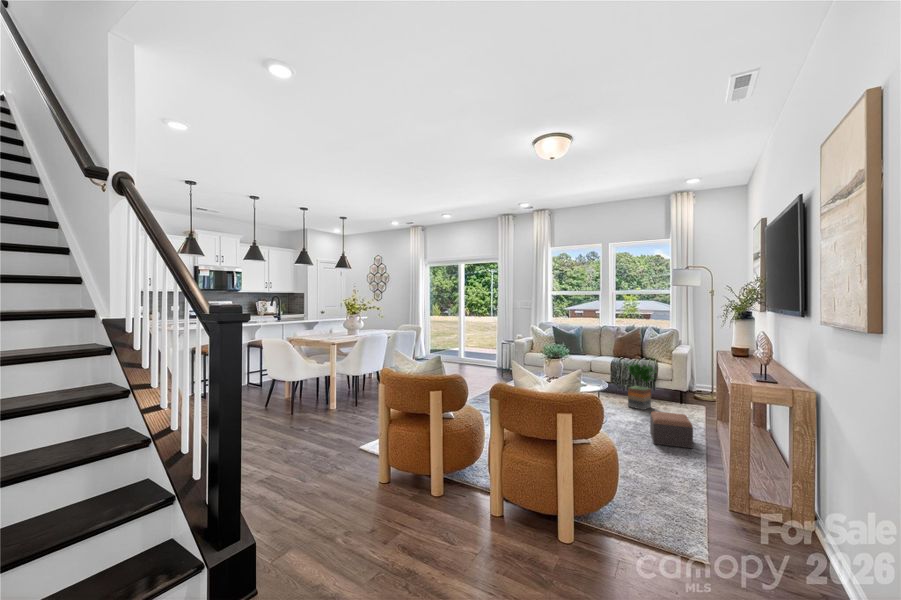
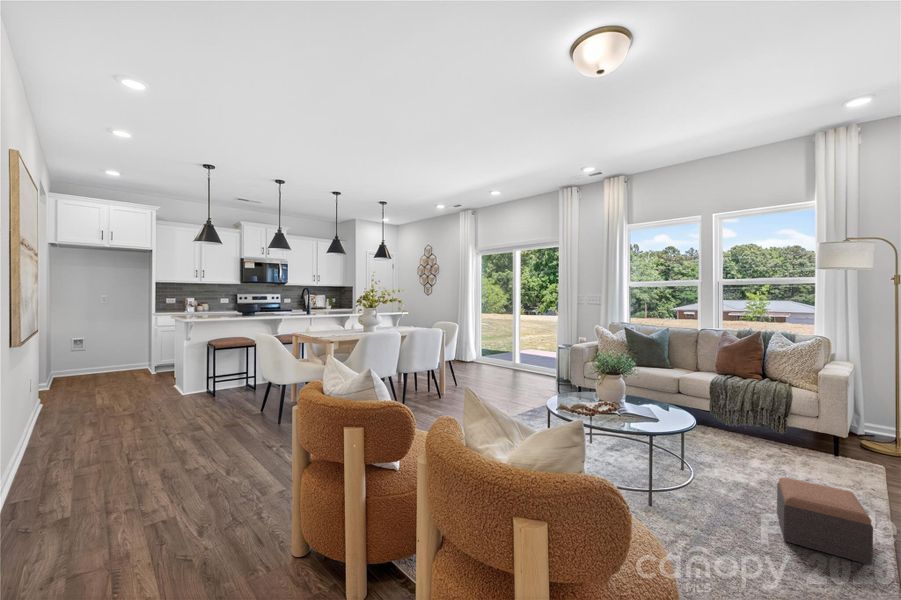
potted tree: present [628,364,656,410] -> none [735,387,791,462]

